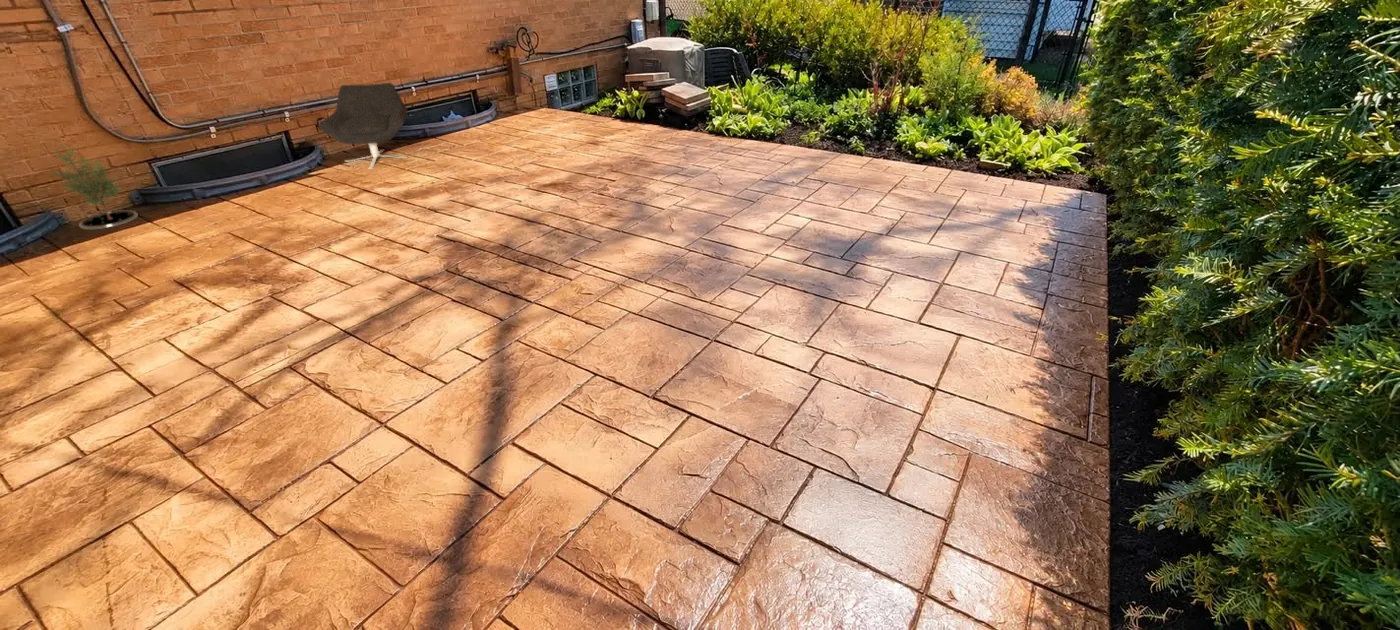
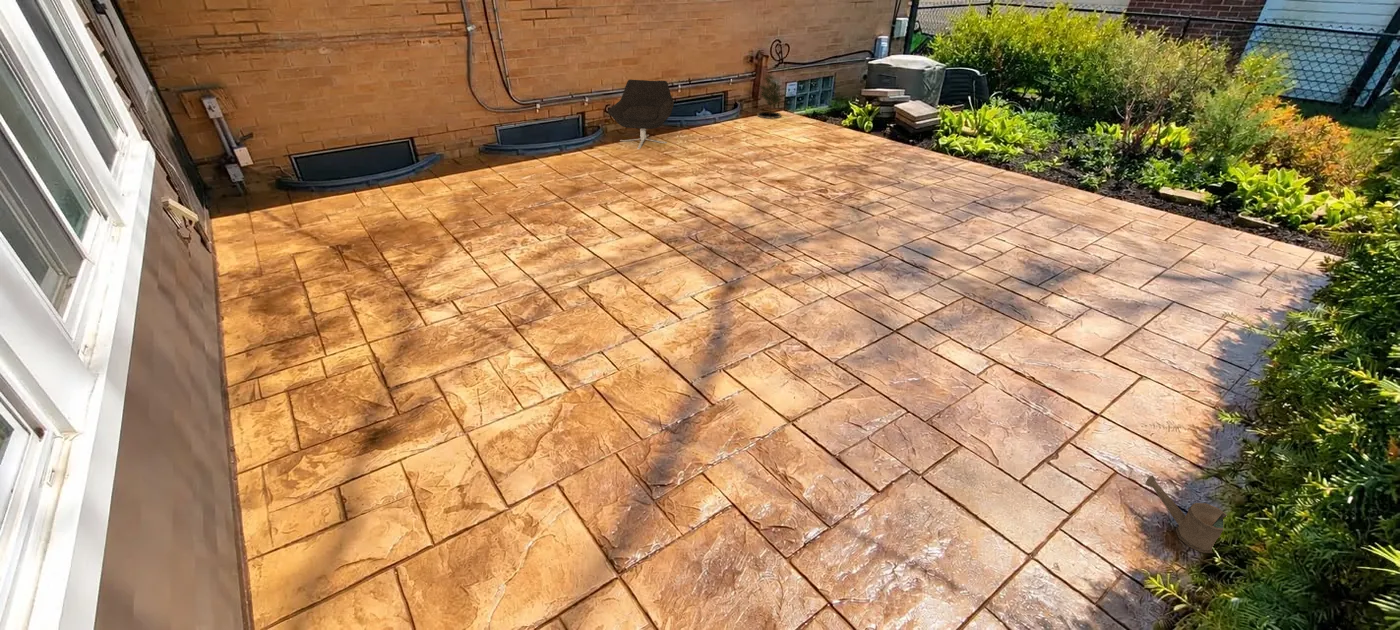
potted tree: present [51,147,138,229] -> present [758,76,781,119]
watering can: none [1007,456,1122,529] -> present [1145,475,1227,553]

